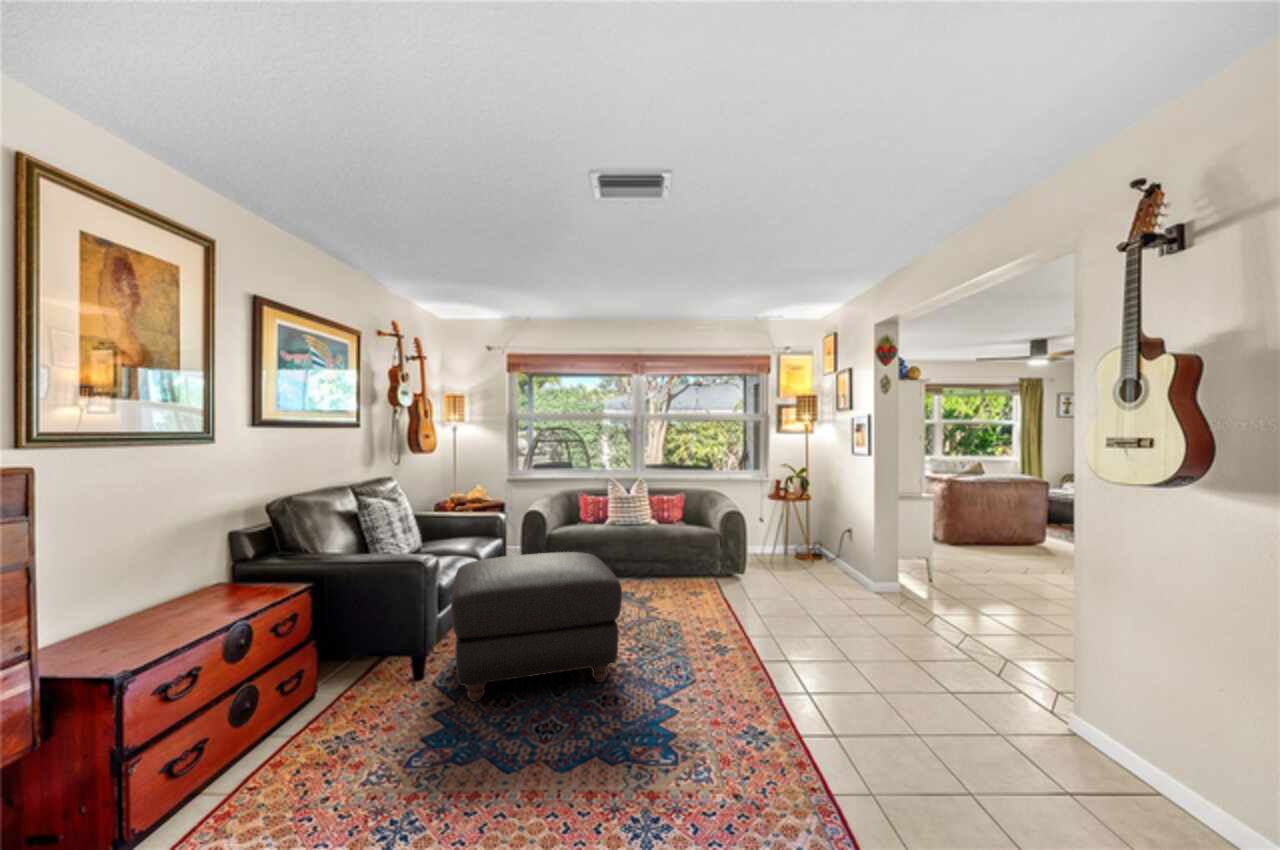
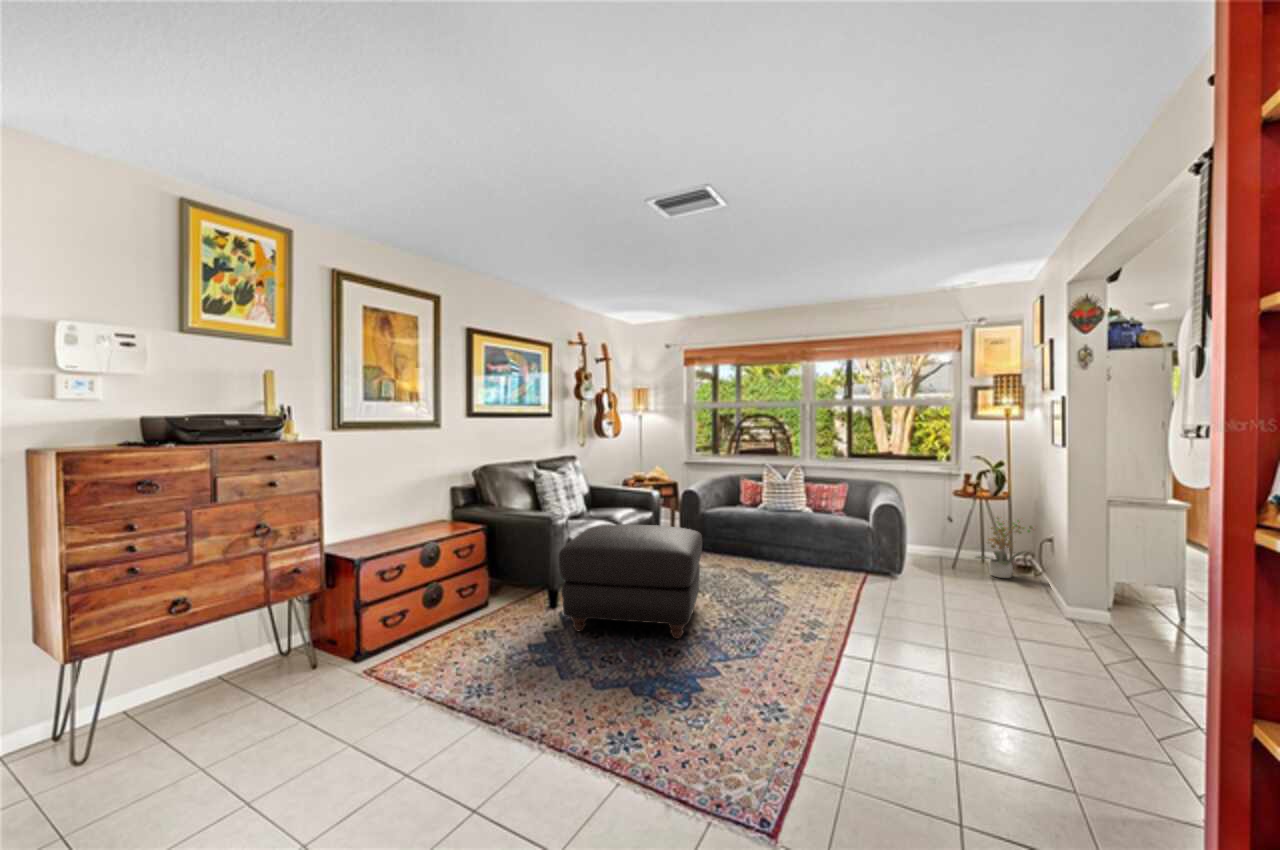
potted plant: none [792,513,836,566] -> present [975,518,1033,578]

